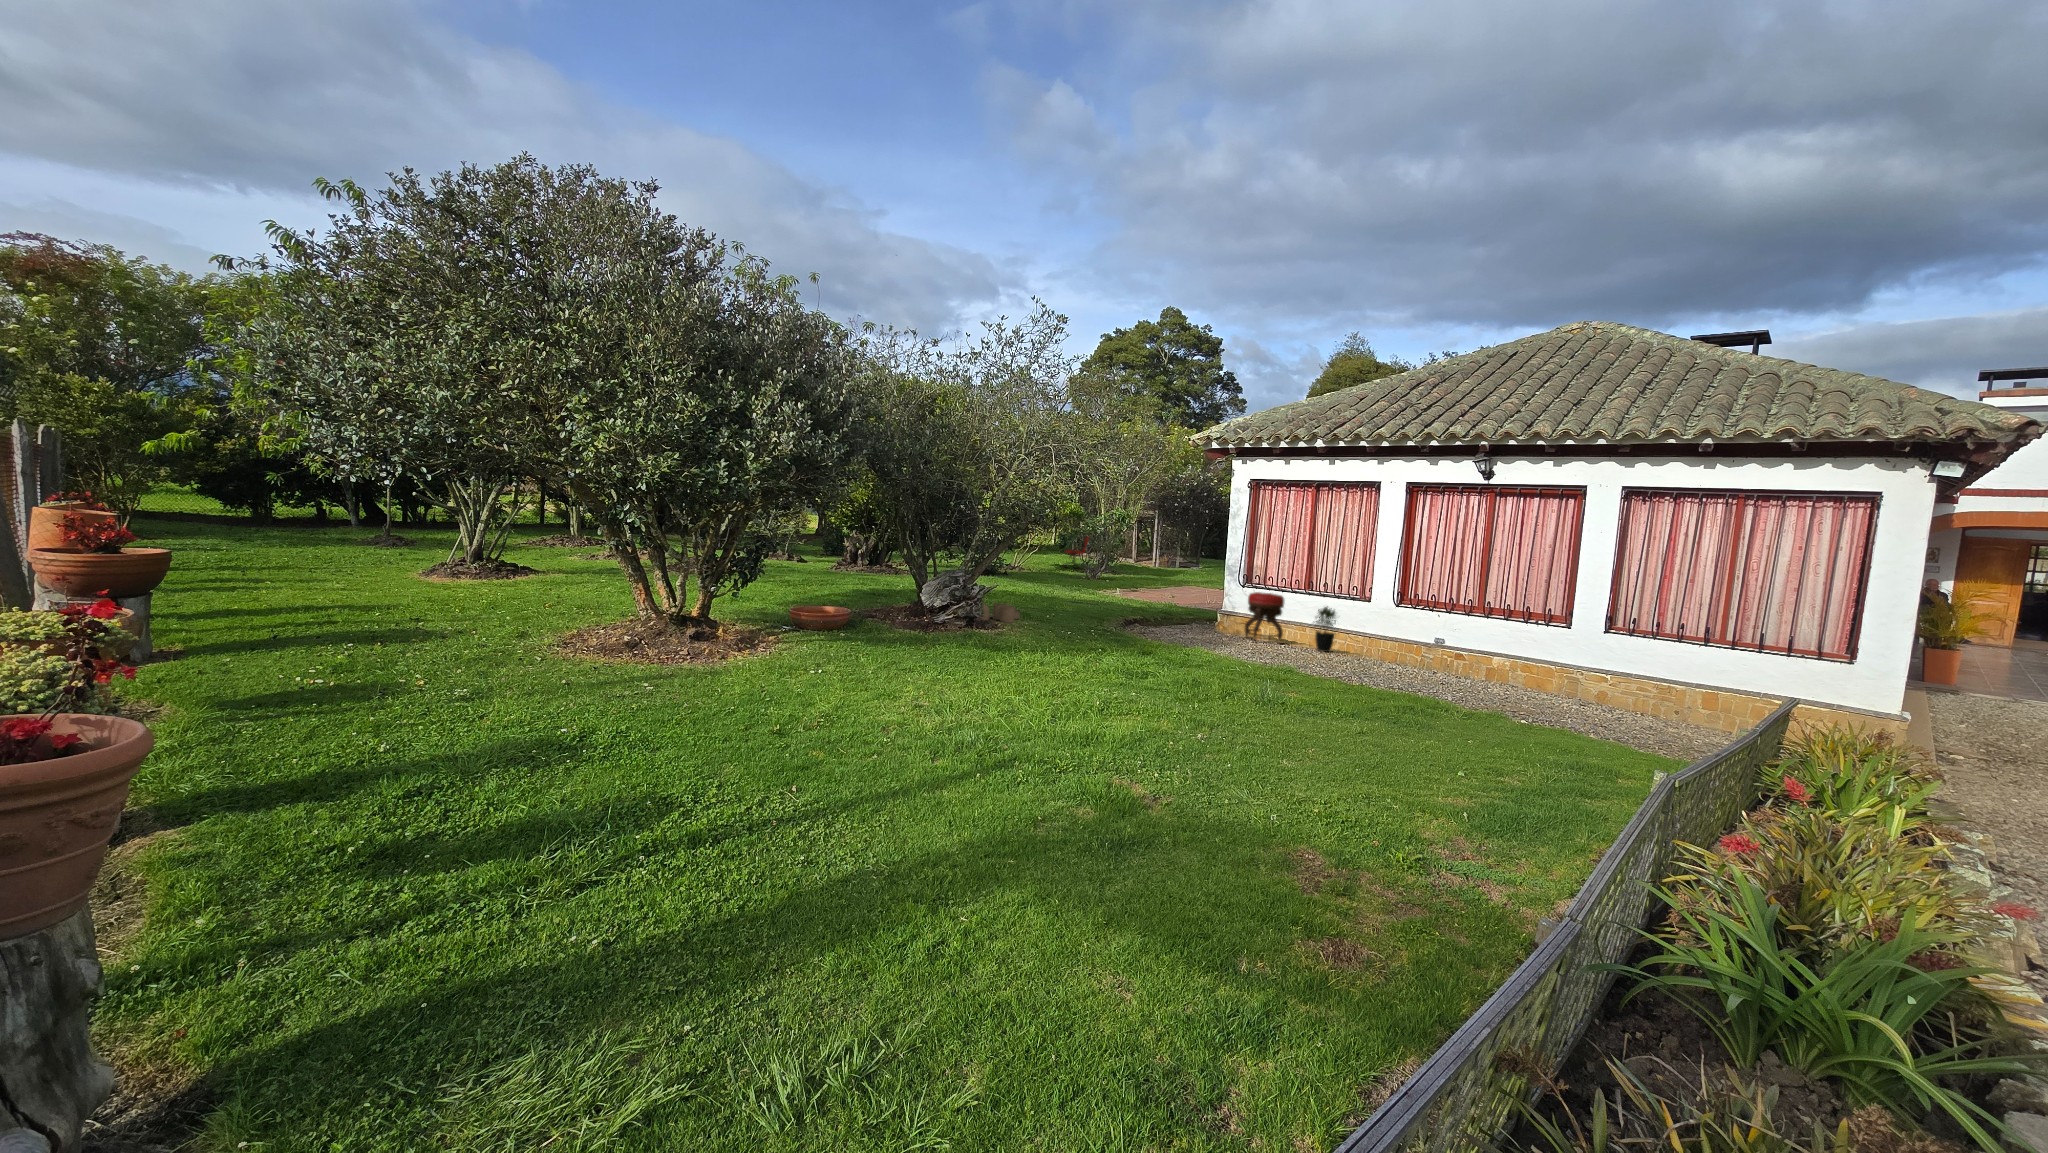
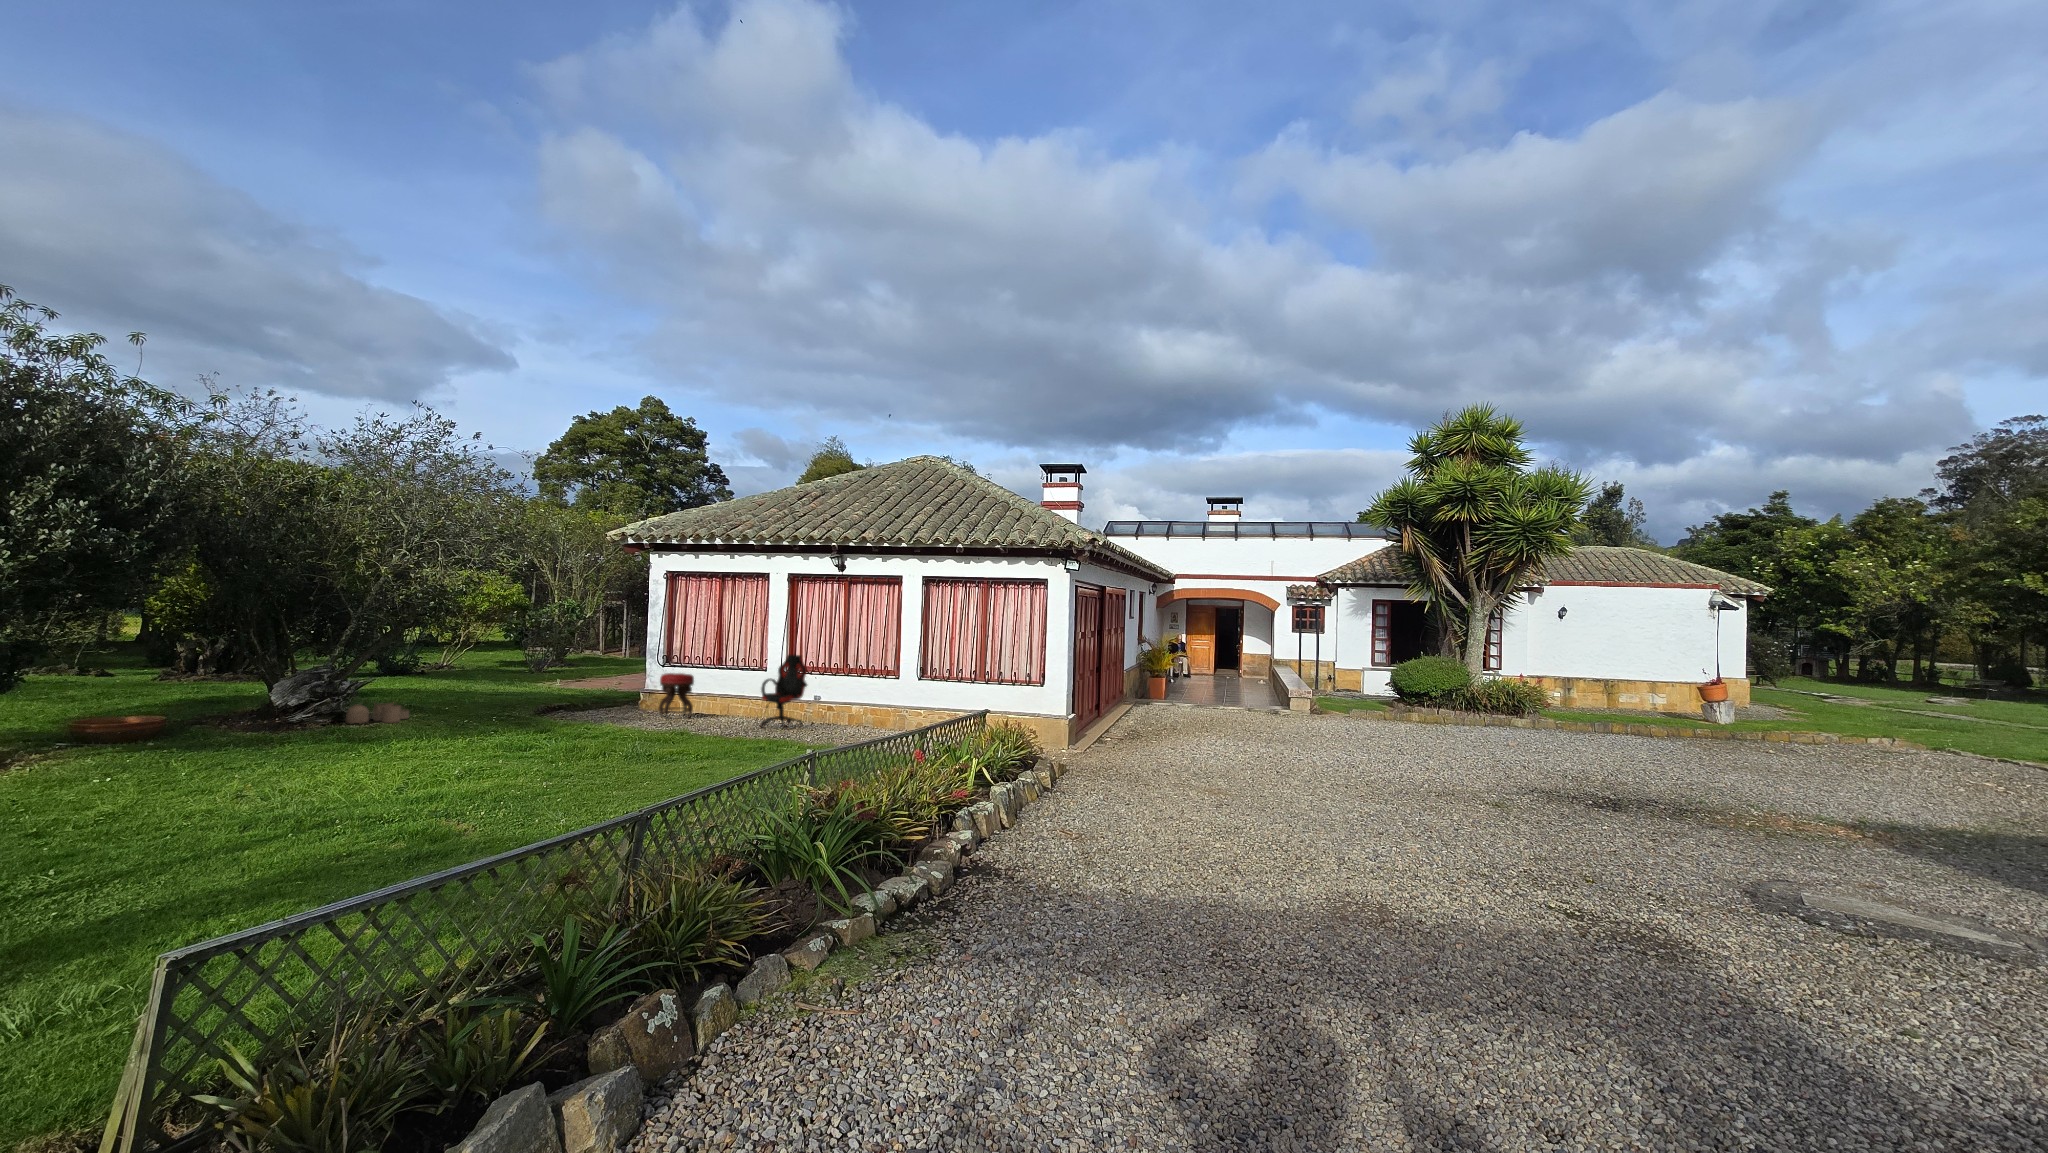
chair: present [1063,536,1089,568] -> present [760,654,807,729]
potted plant: present [1315,606,1336,652] -> none [715,680,742,721]

